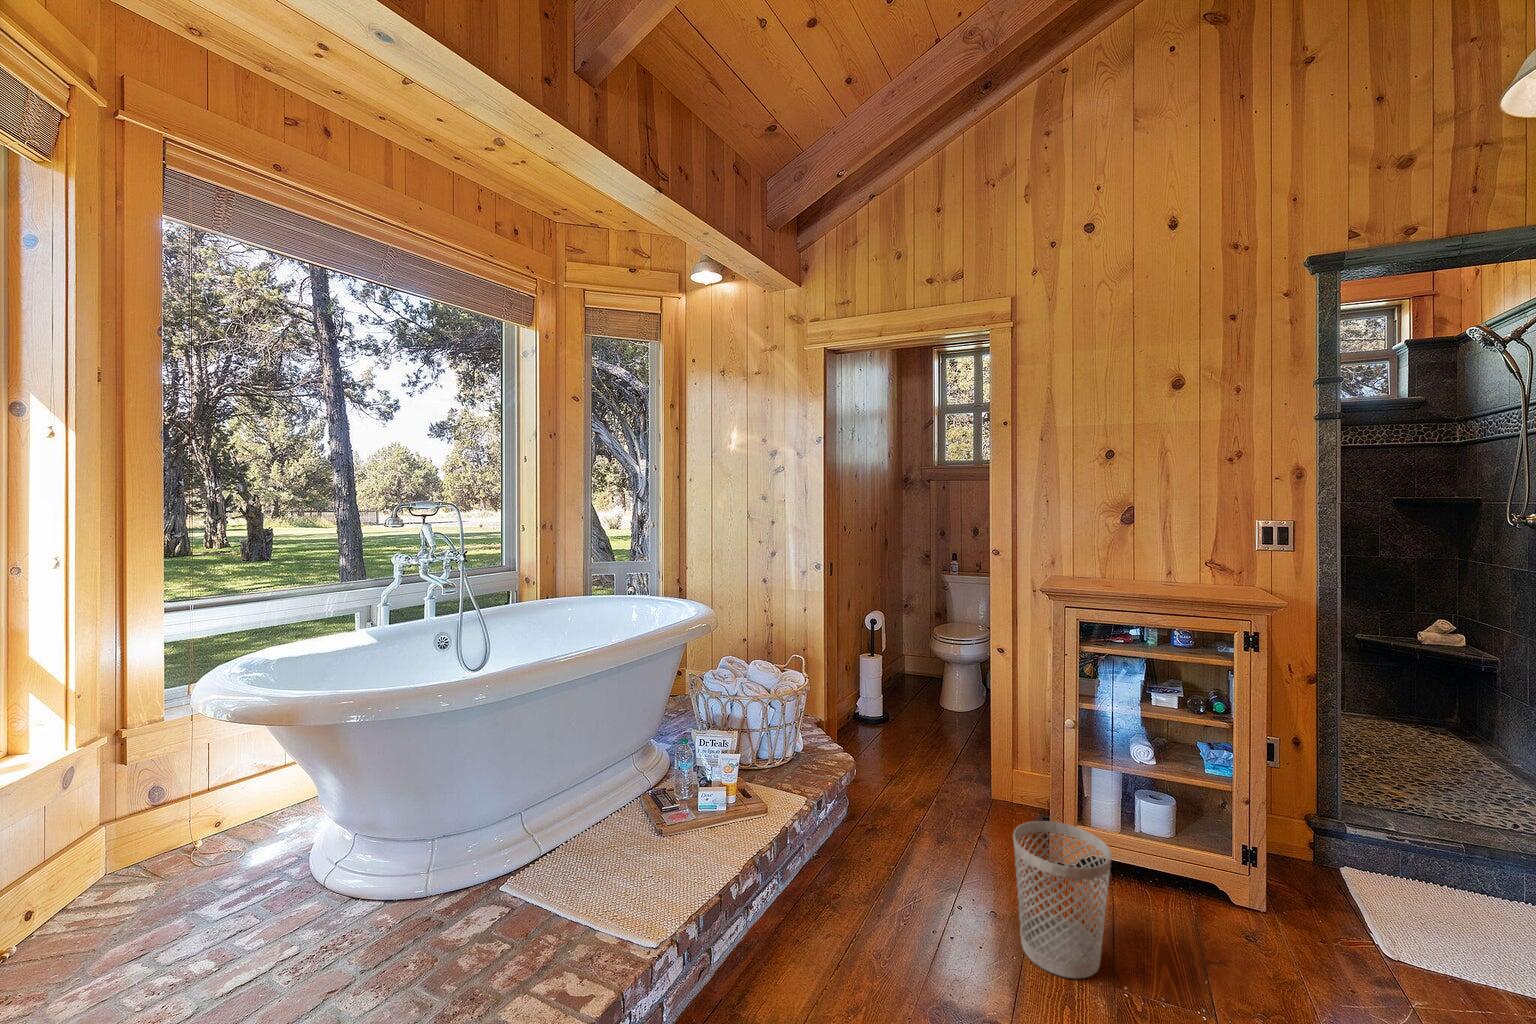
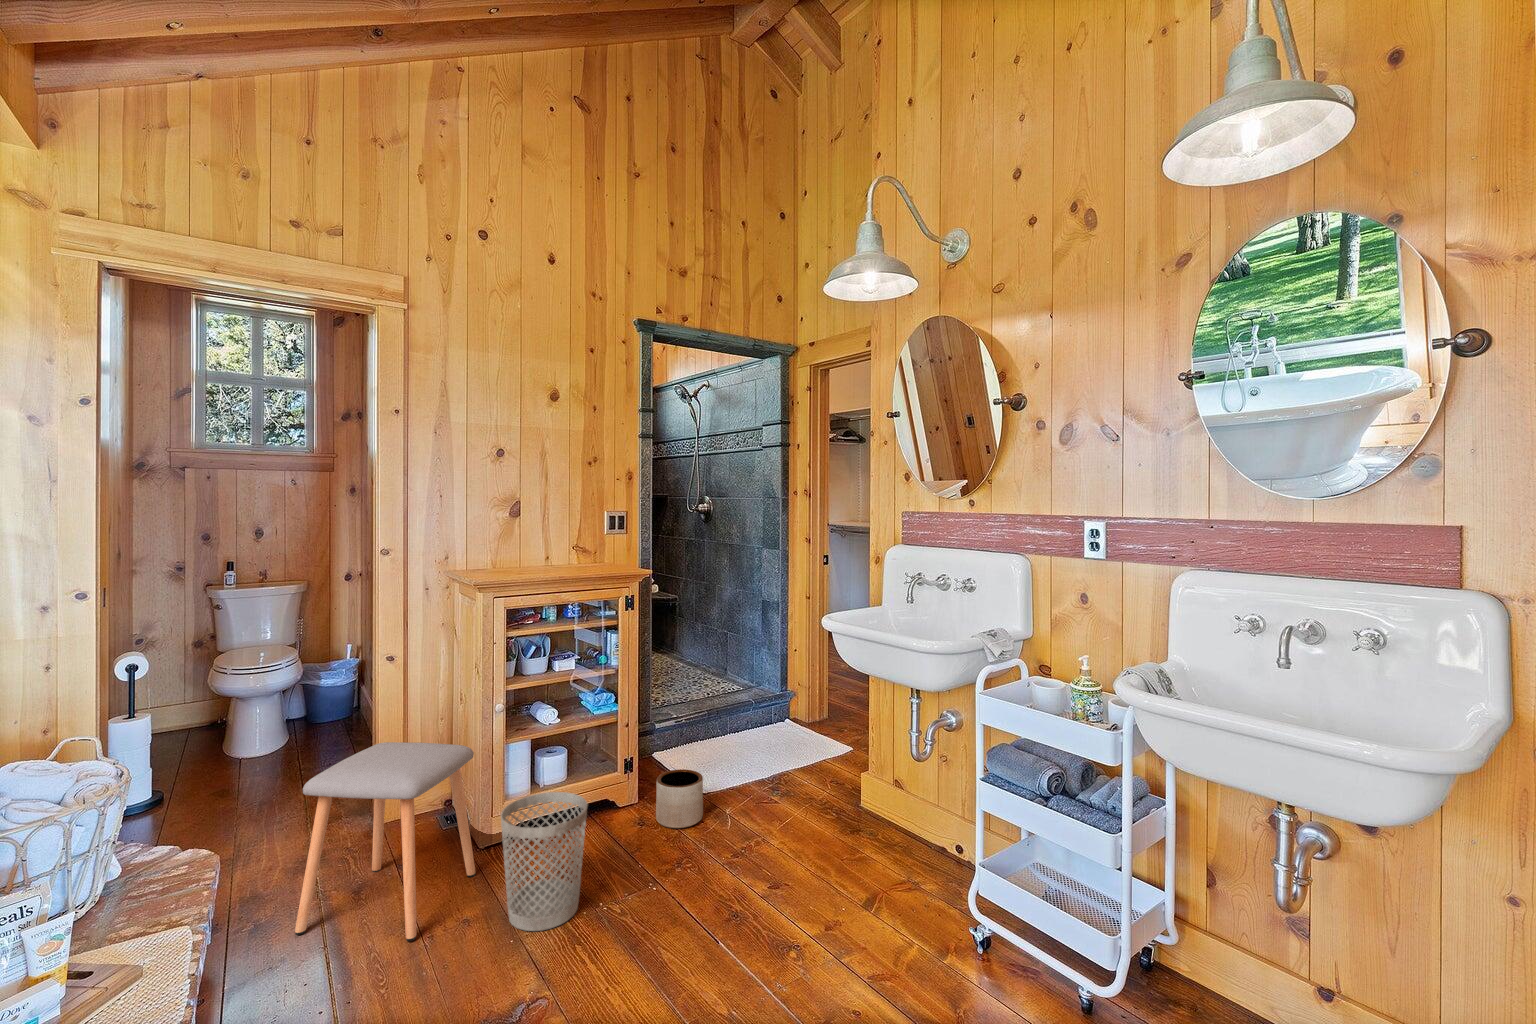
stool: none [884,721,1028,900] -> present [295,742,476,941]
planter: none [1275,887,1364,987] -> present [656,769,703,828]

